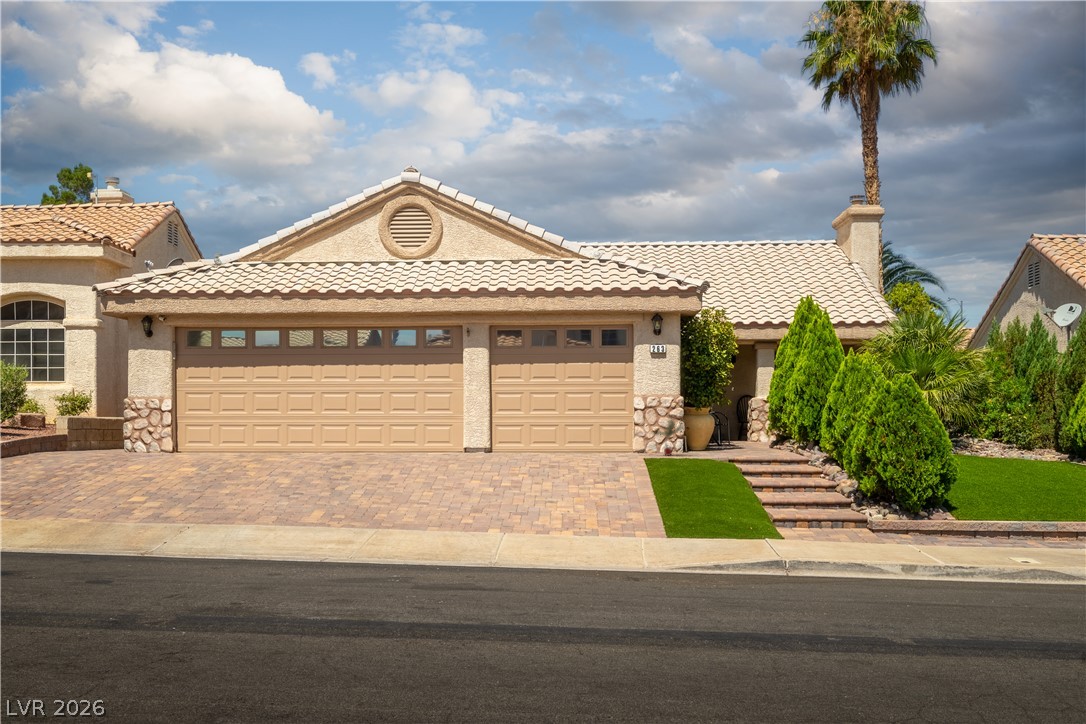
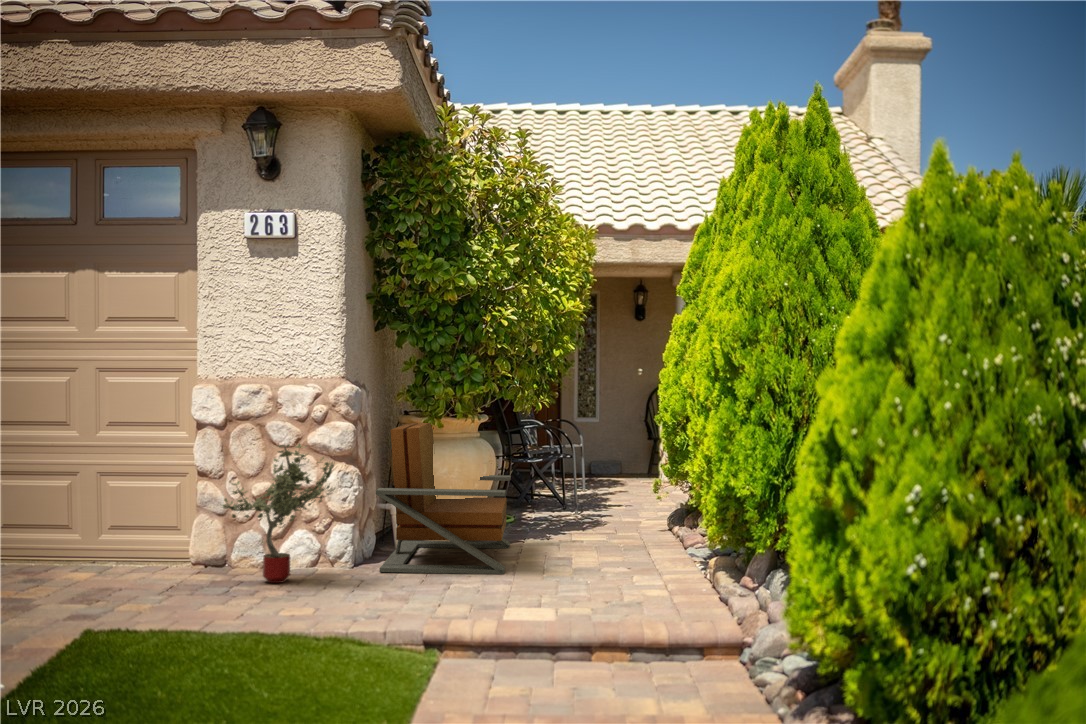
lounge chair: none [685,408,732,454] -> present [376,422,511,574]

